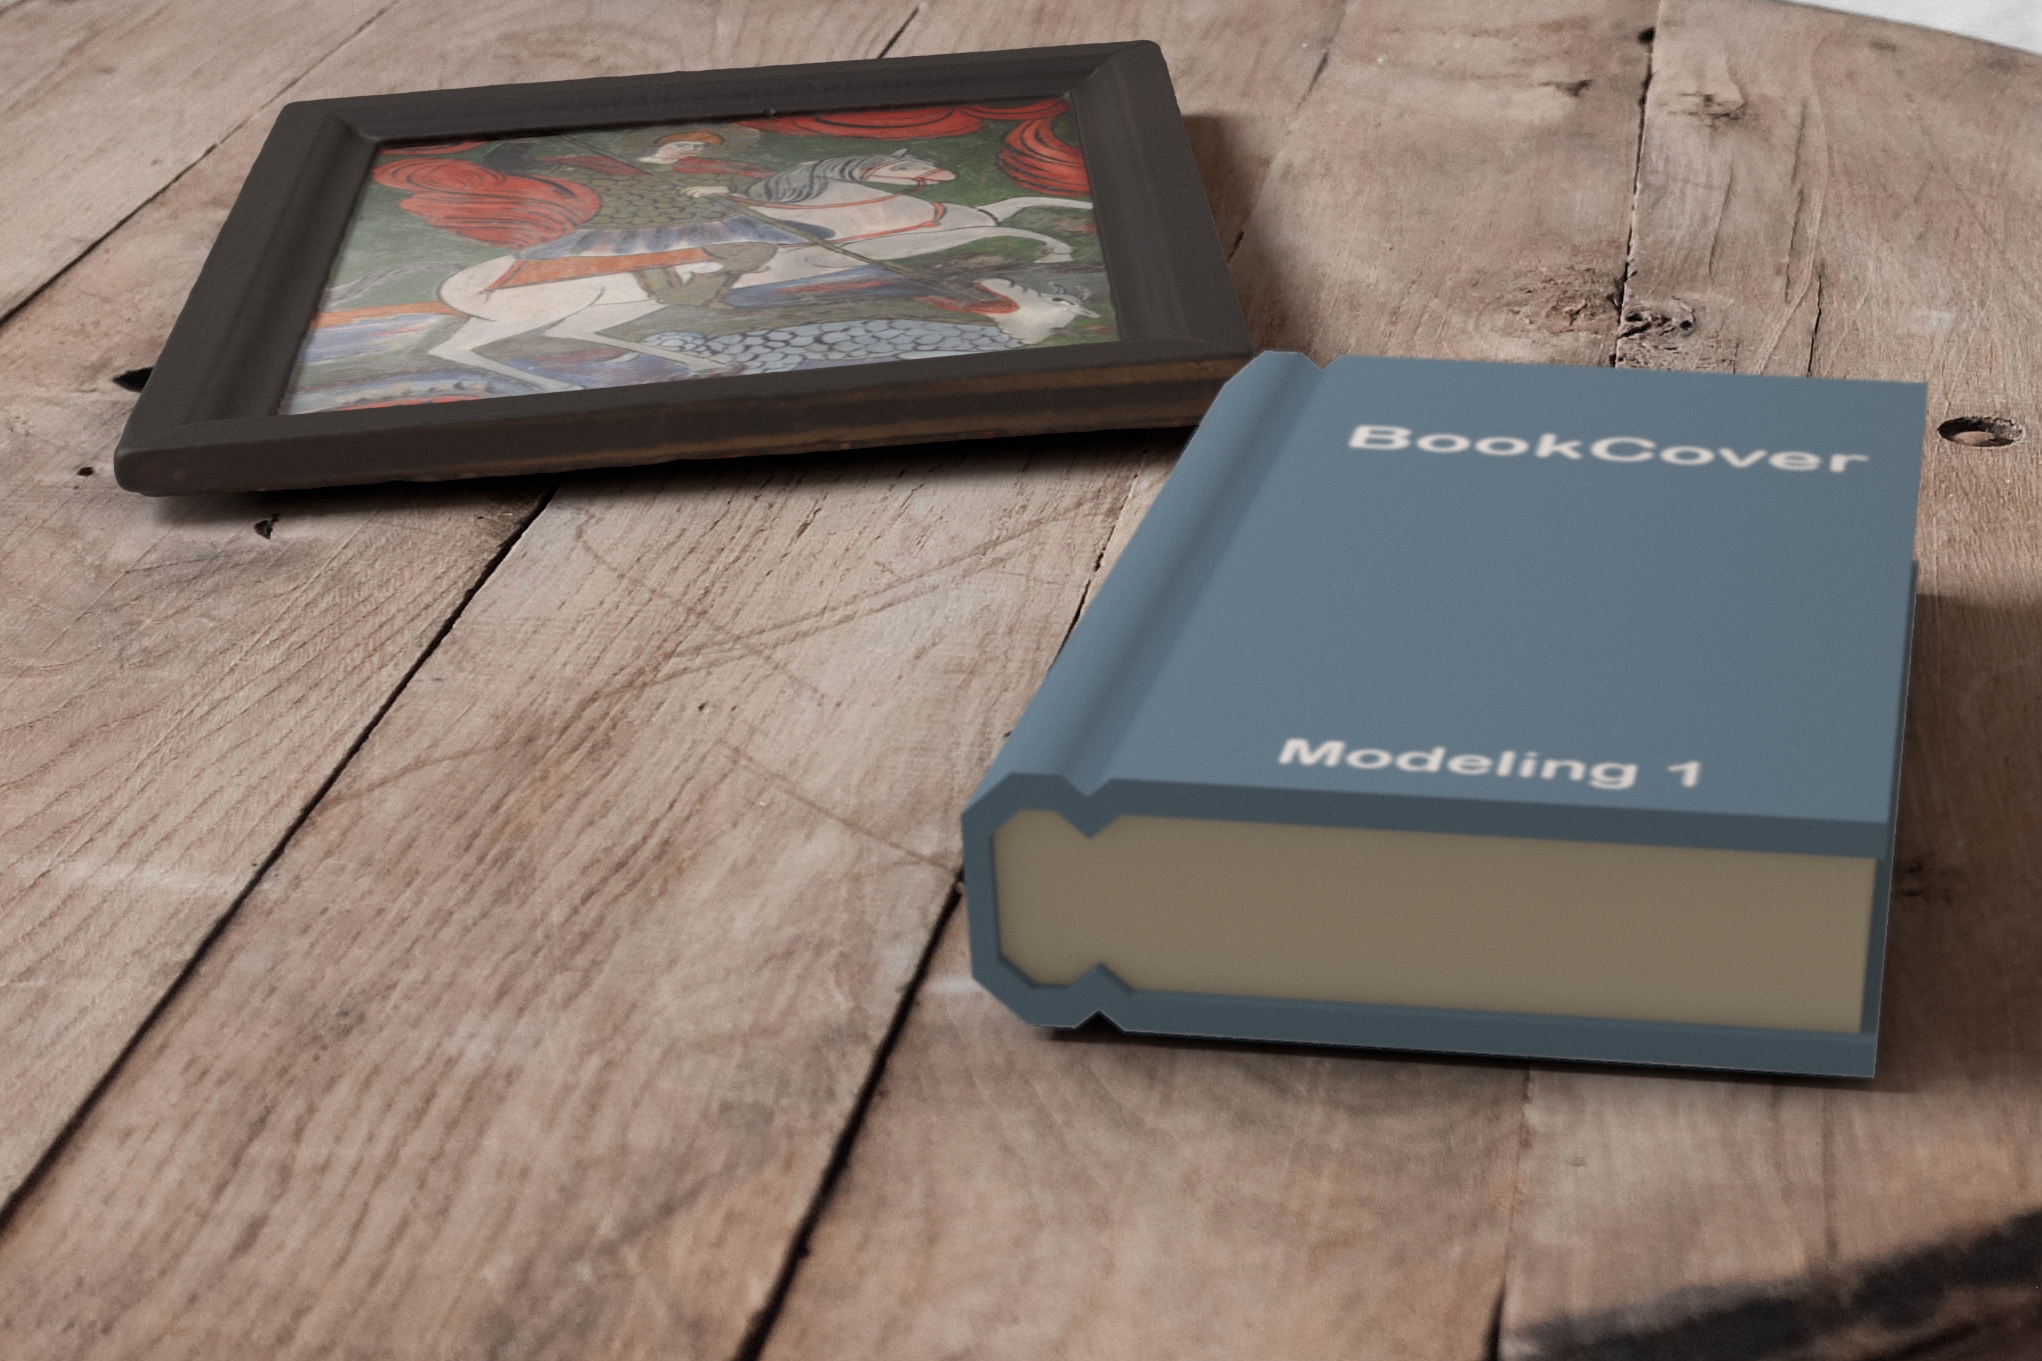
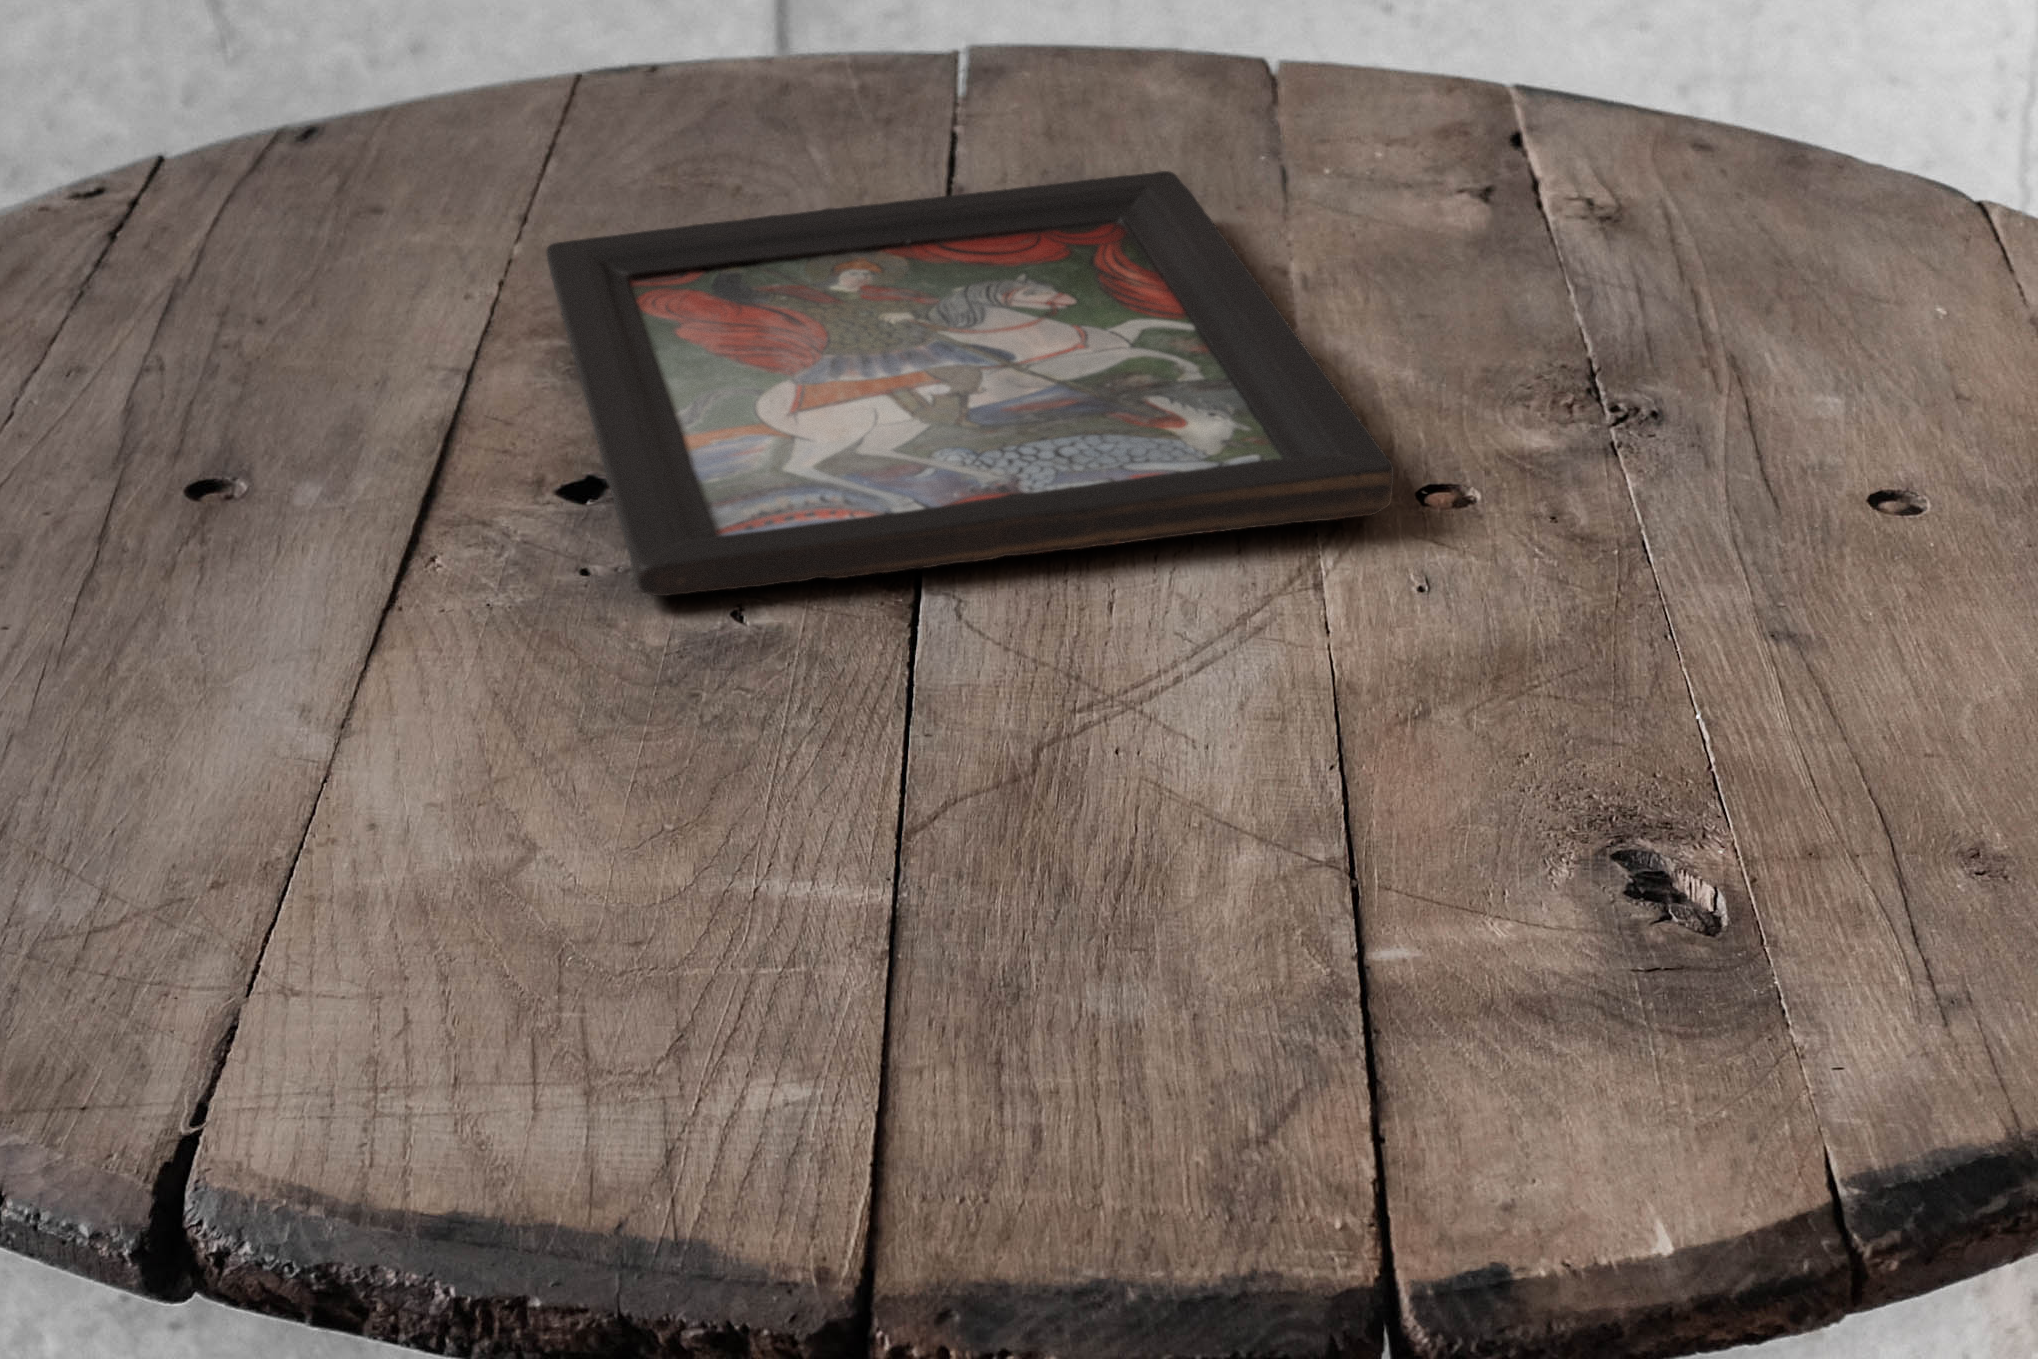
hardback book: present [960,350,1928,1078] -> none [1415,486,2032,1010]

